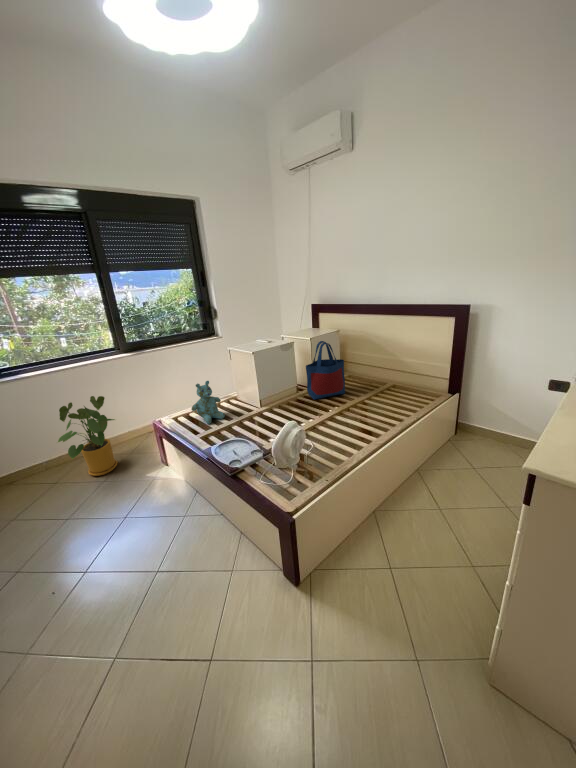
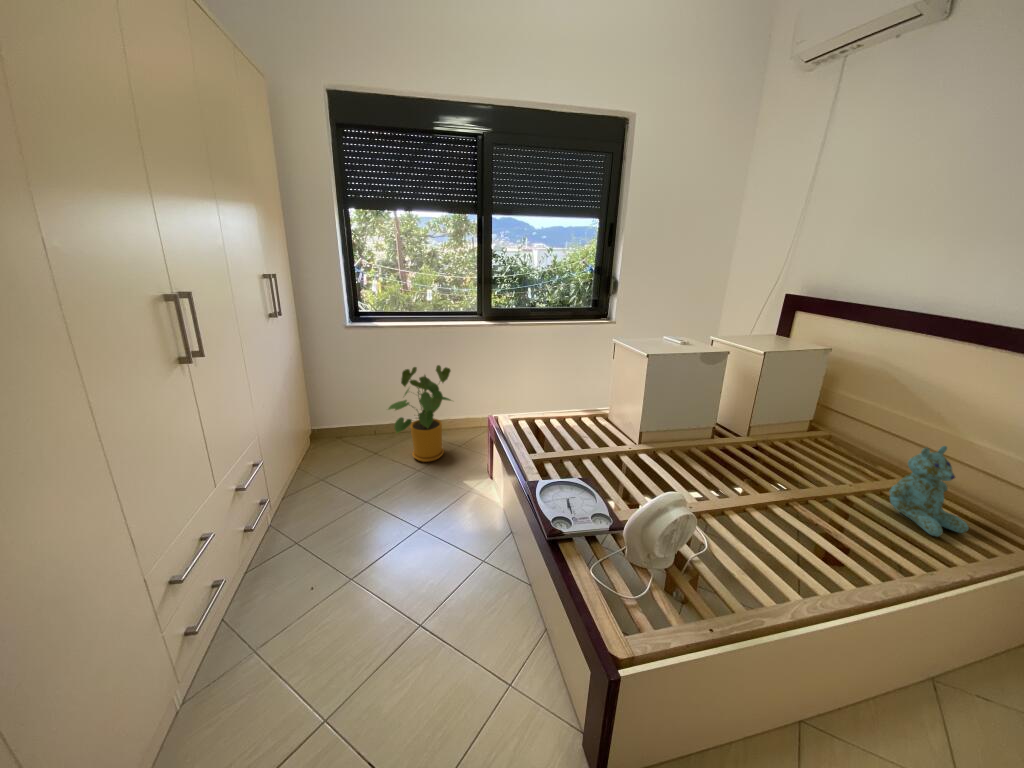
tote bag: present [306,341,345,400] -> none [730,362,823,467]
stuffed bear: present [191,381,225,424] -> present [890,446,969,537]

